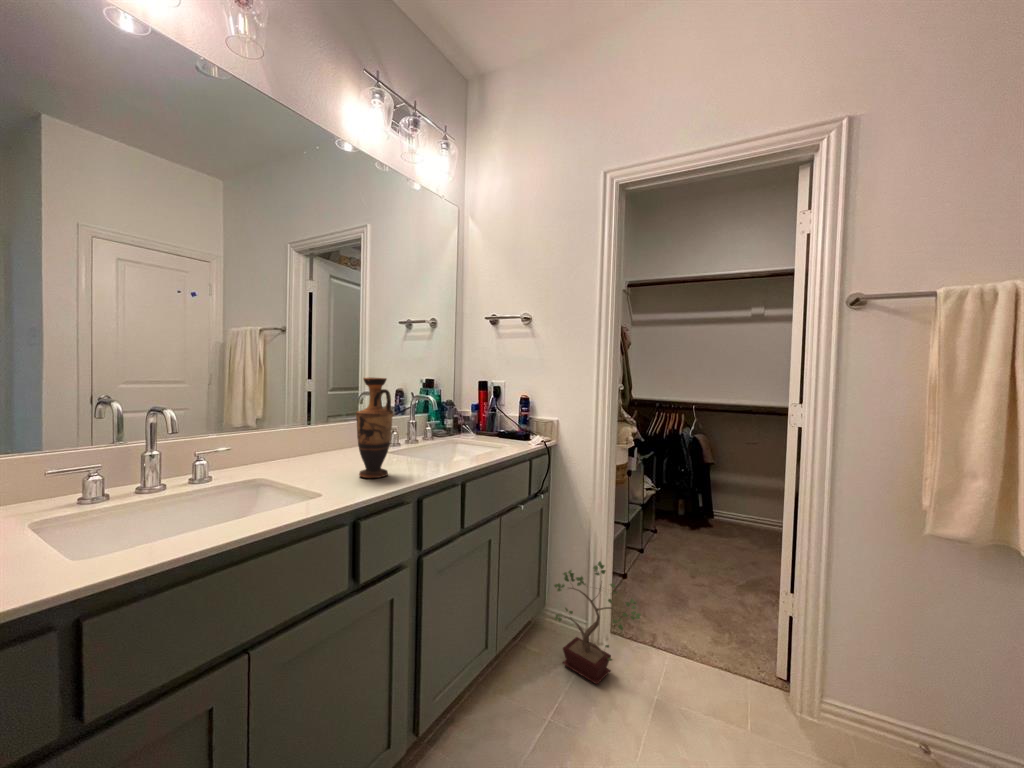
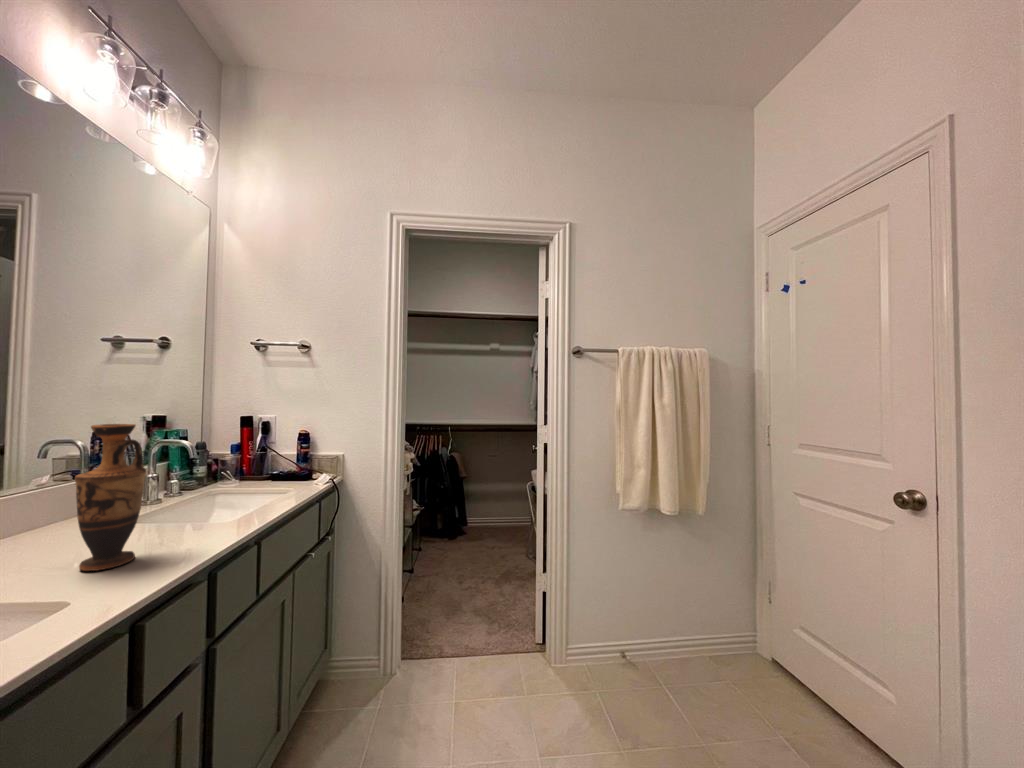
potted plant: present [554,561,641,684] -> none [347,588,445,717]

